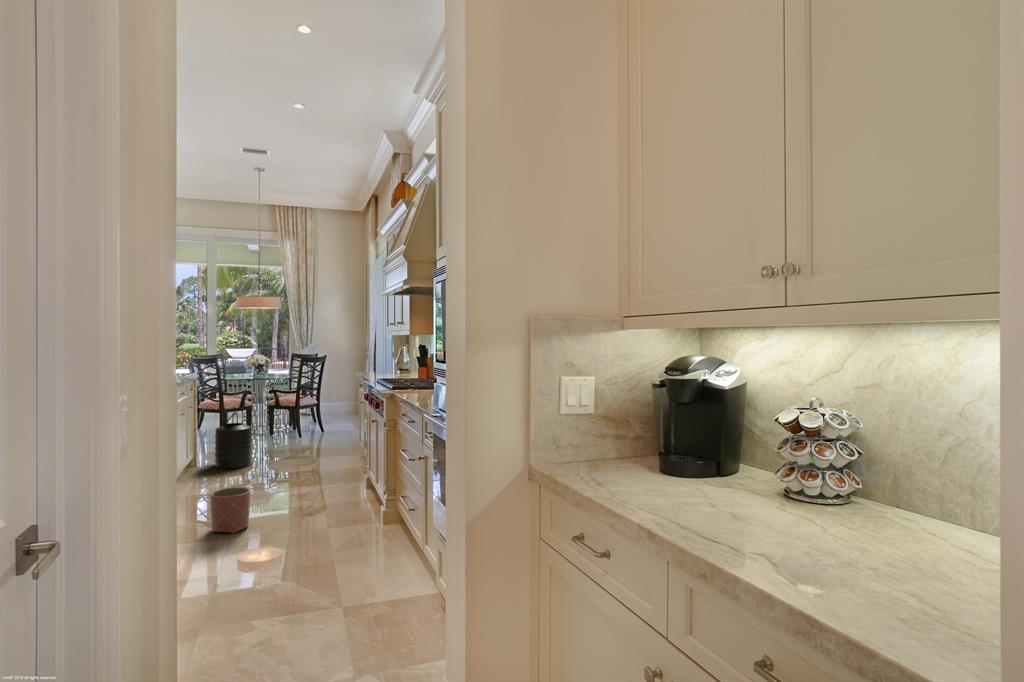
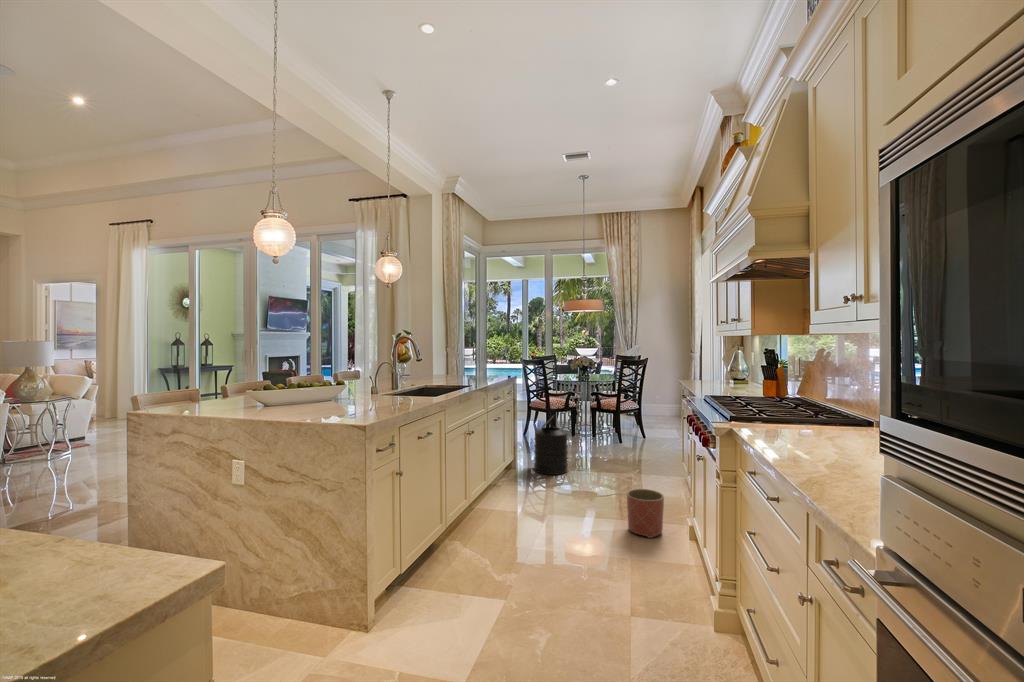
planter: present [210,487,250,533] -> present [627,489,664,538]

